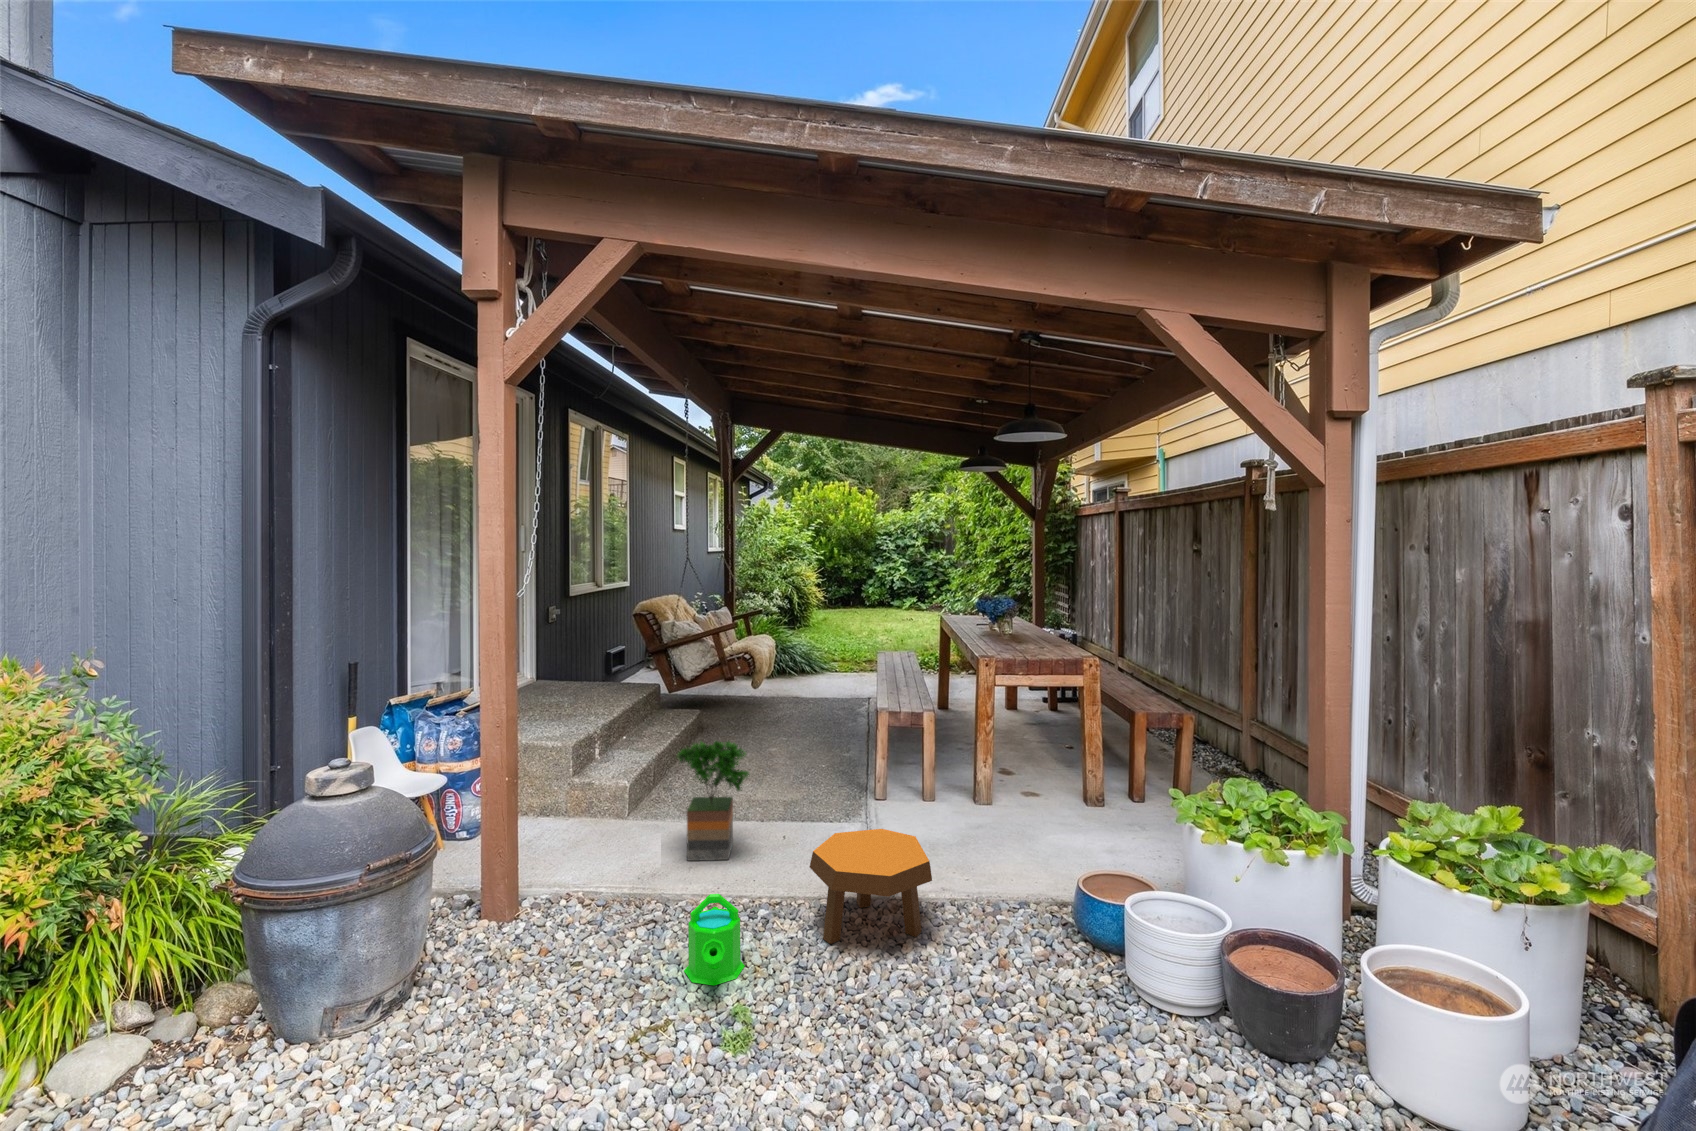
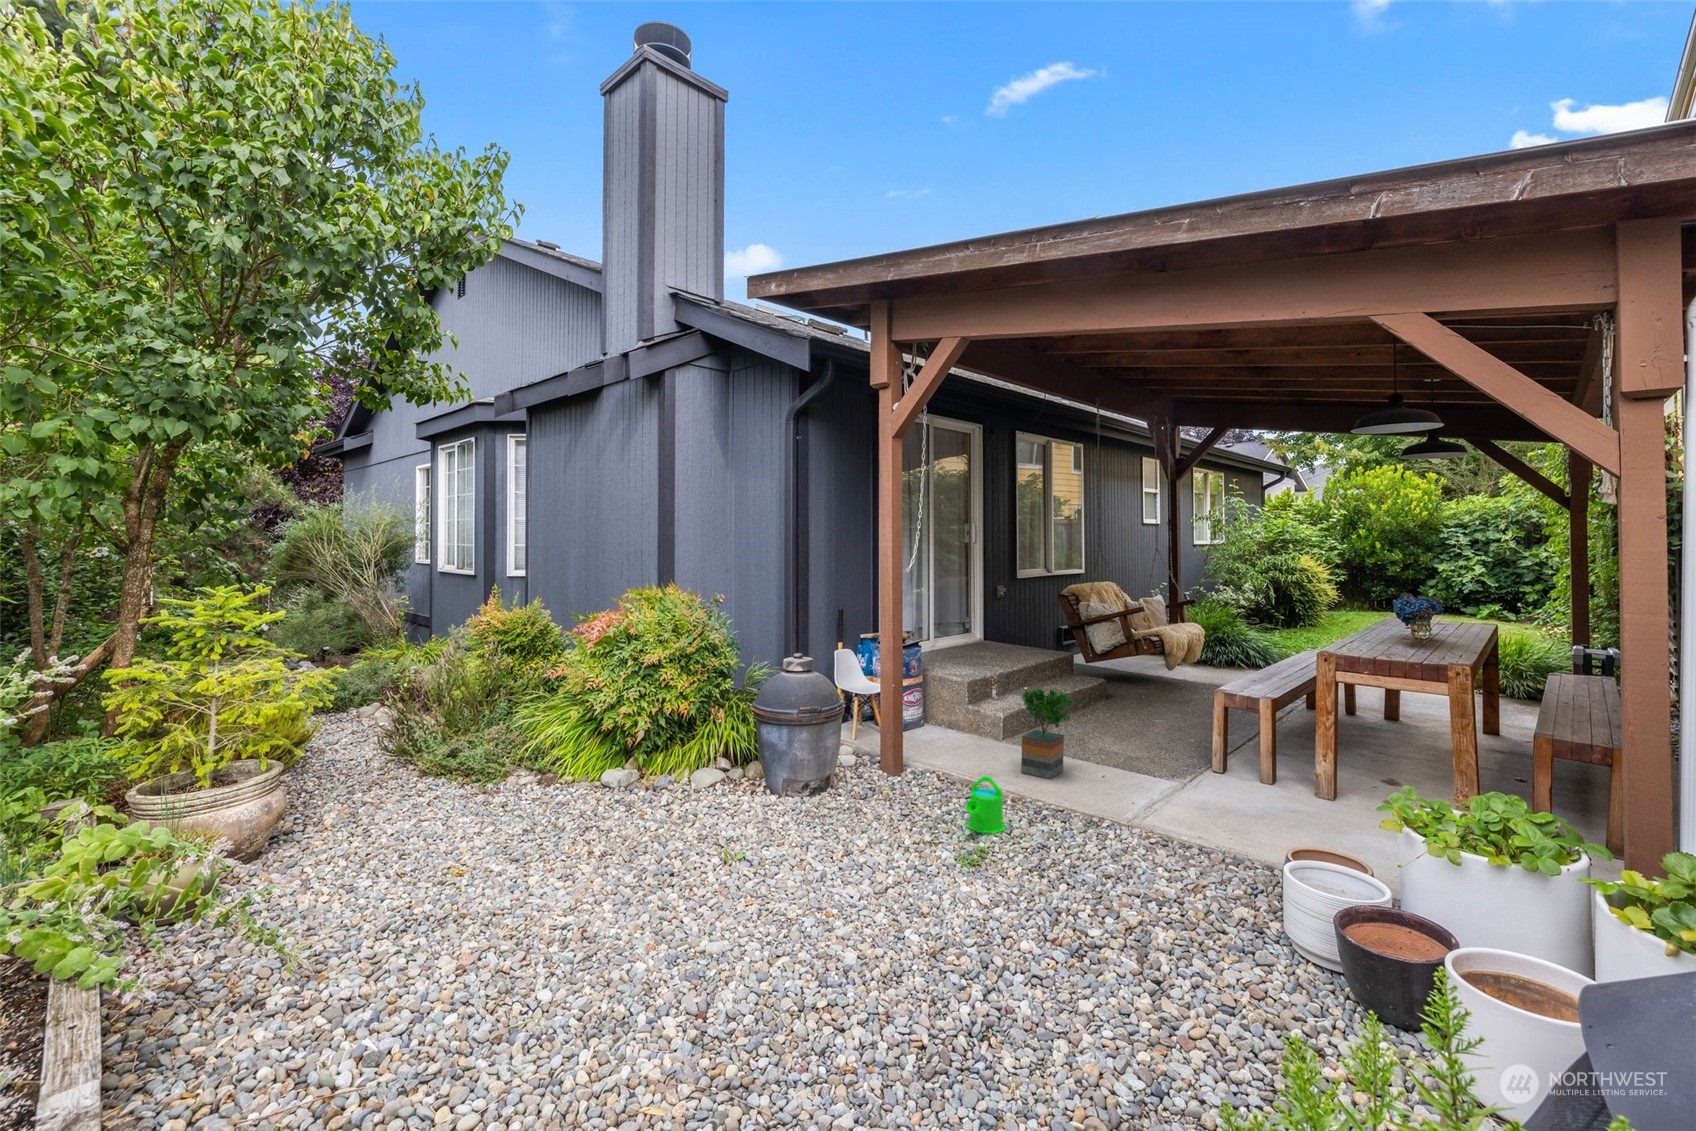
footstool: present [810,829,932,944] -> none [1069,766,1167,851]

